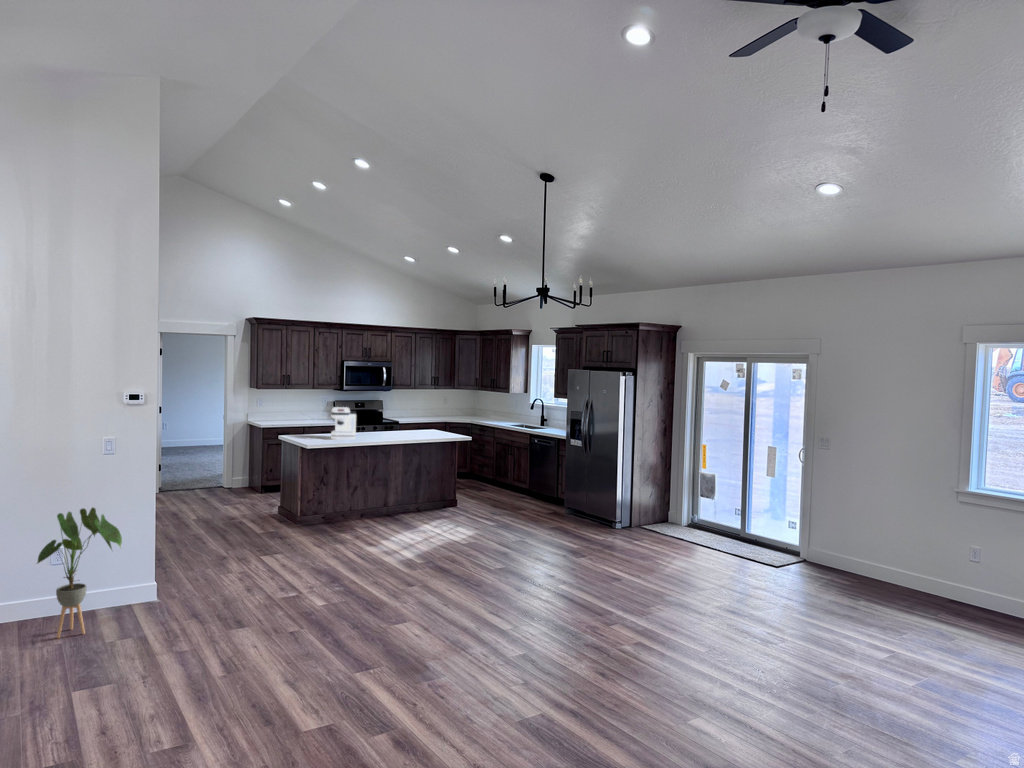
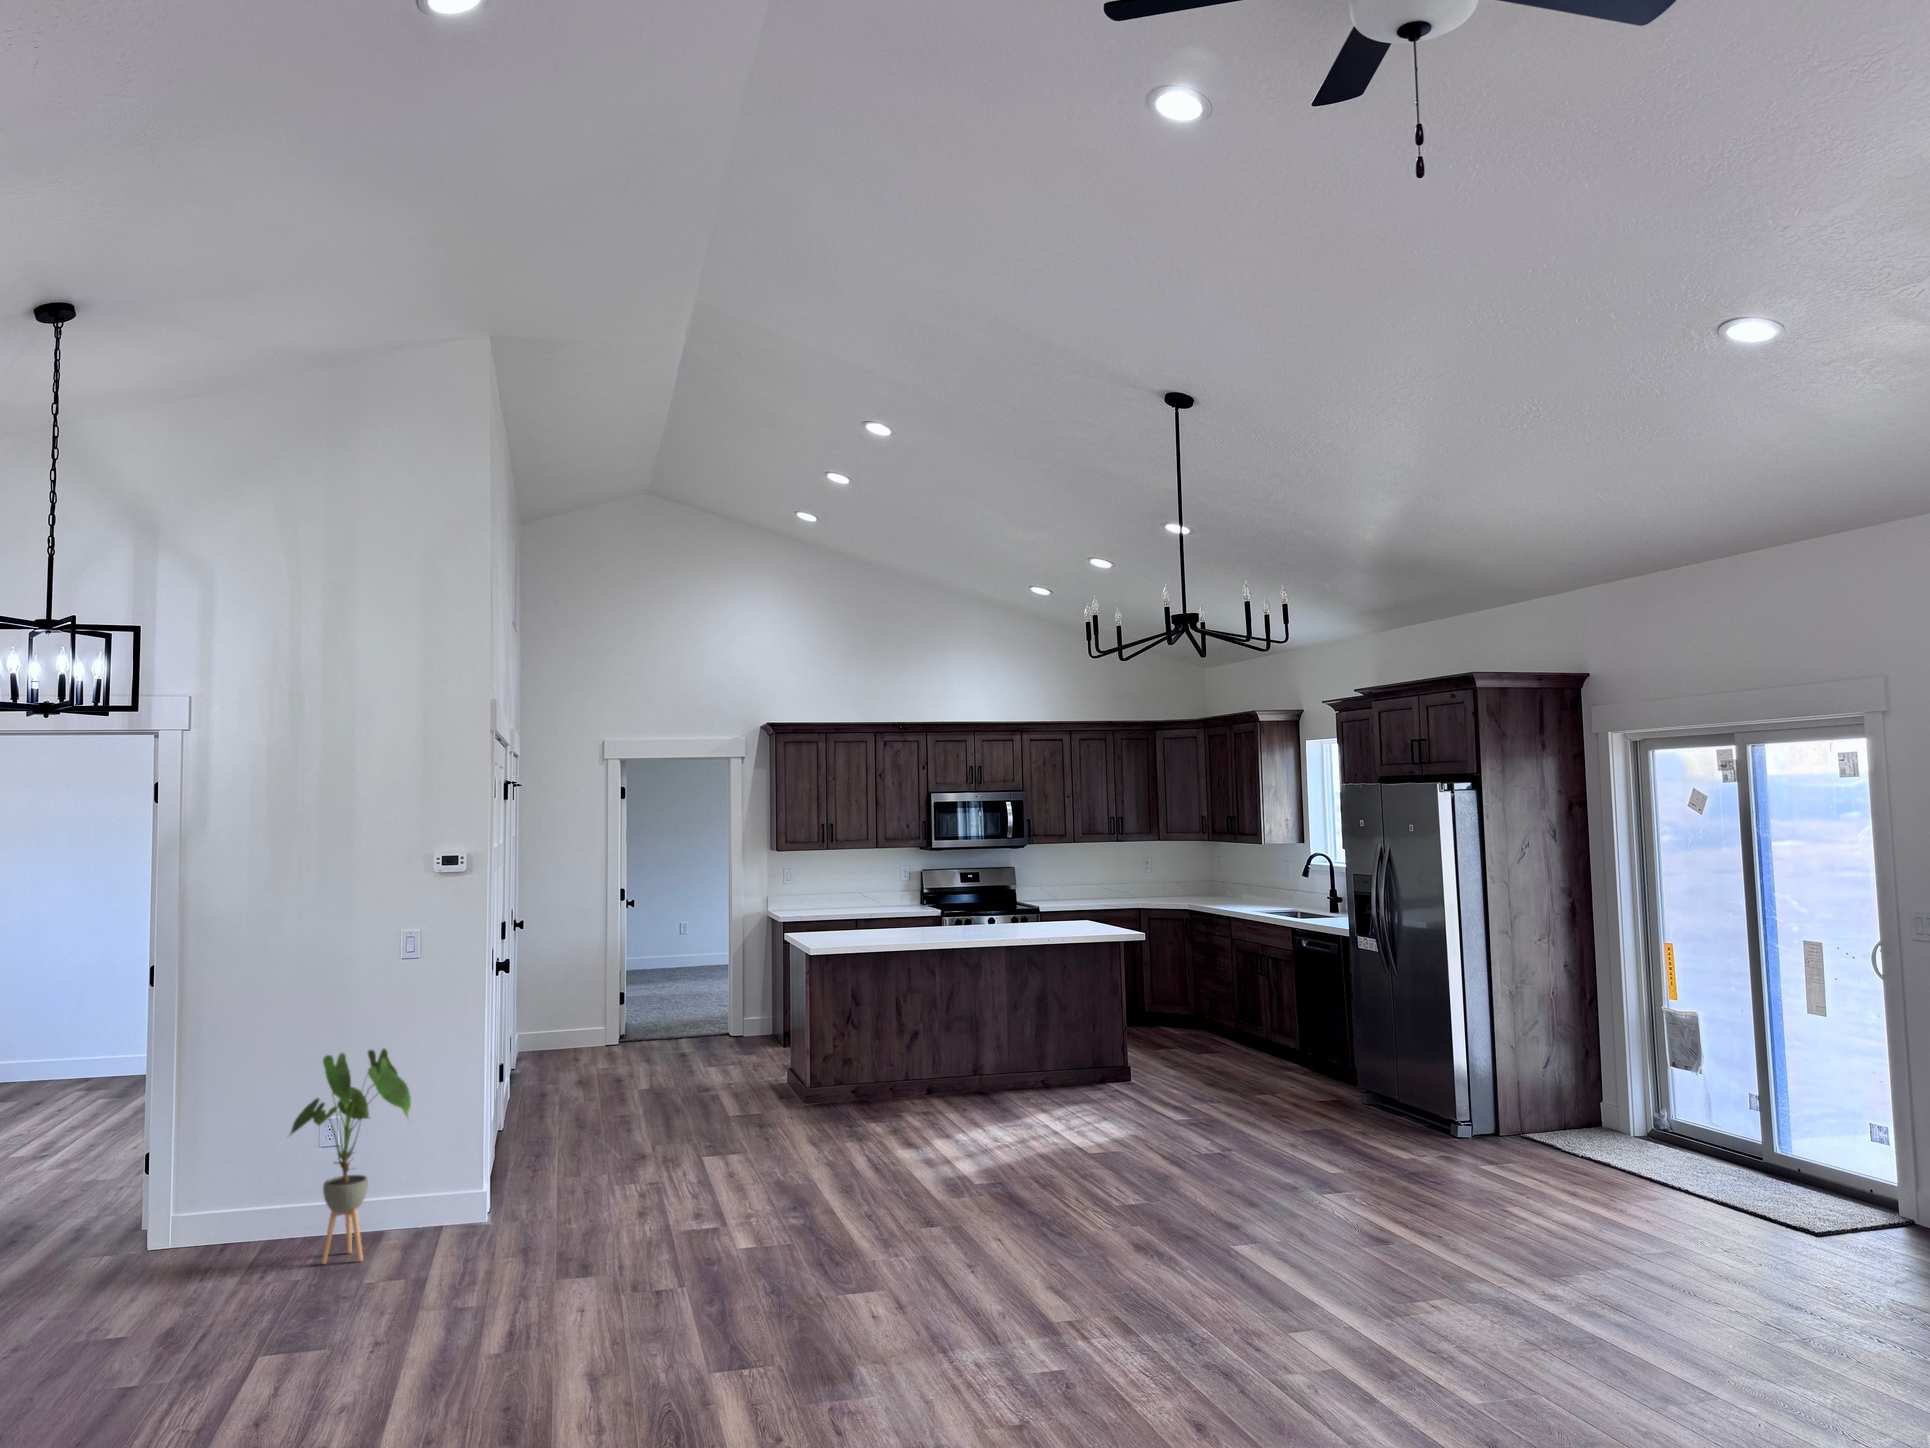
coffee maker: present [331,407,356,439] -> none [865,879,915,941]

